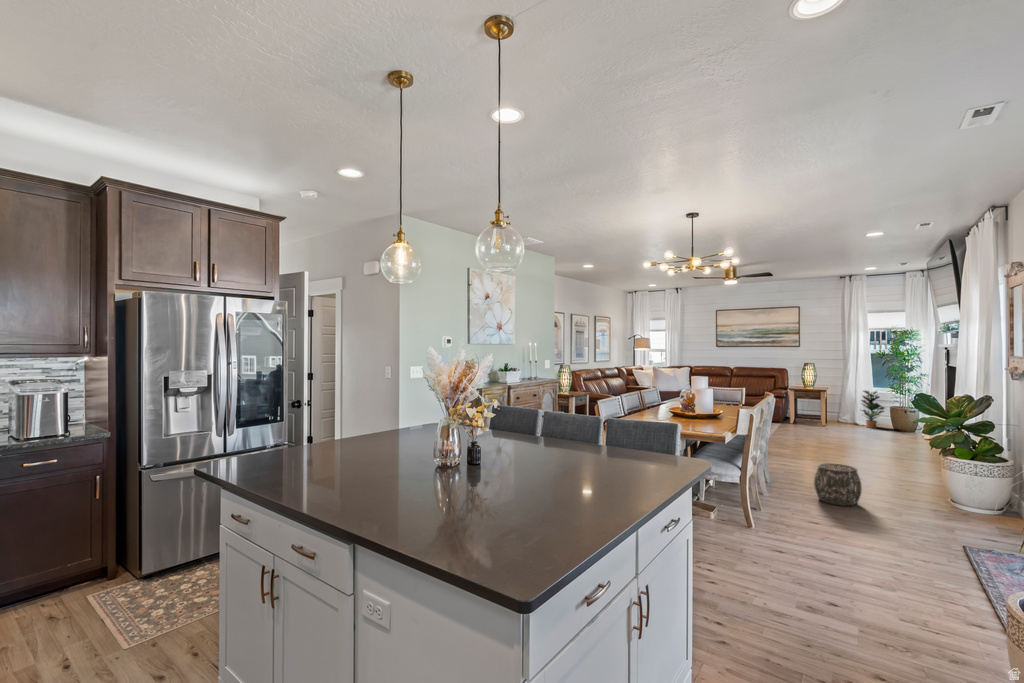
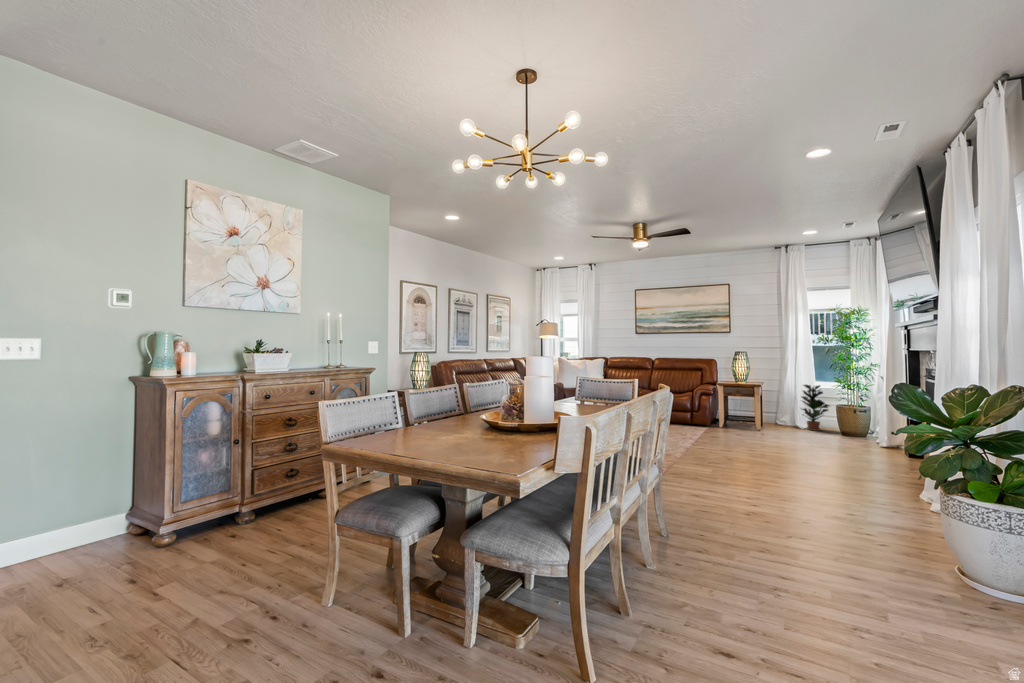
woven basket: present [814,463,862,506] -> none [720,505,803,592]

